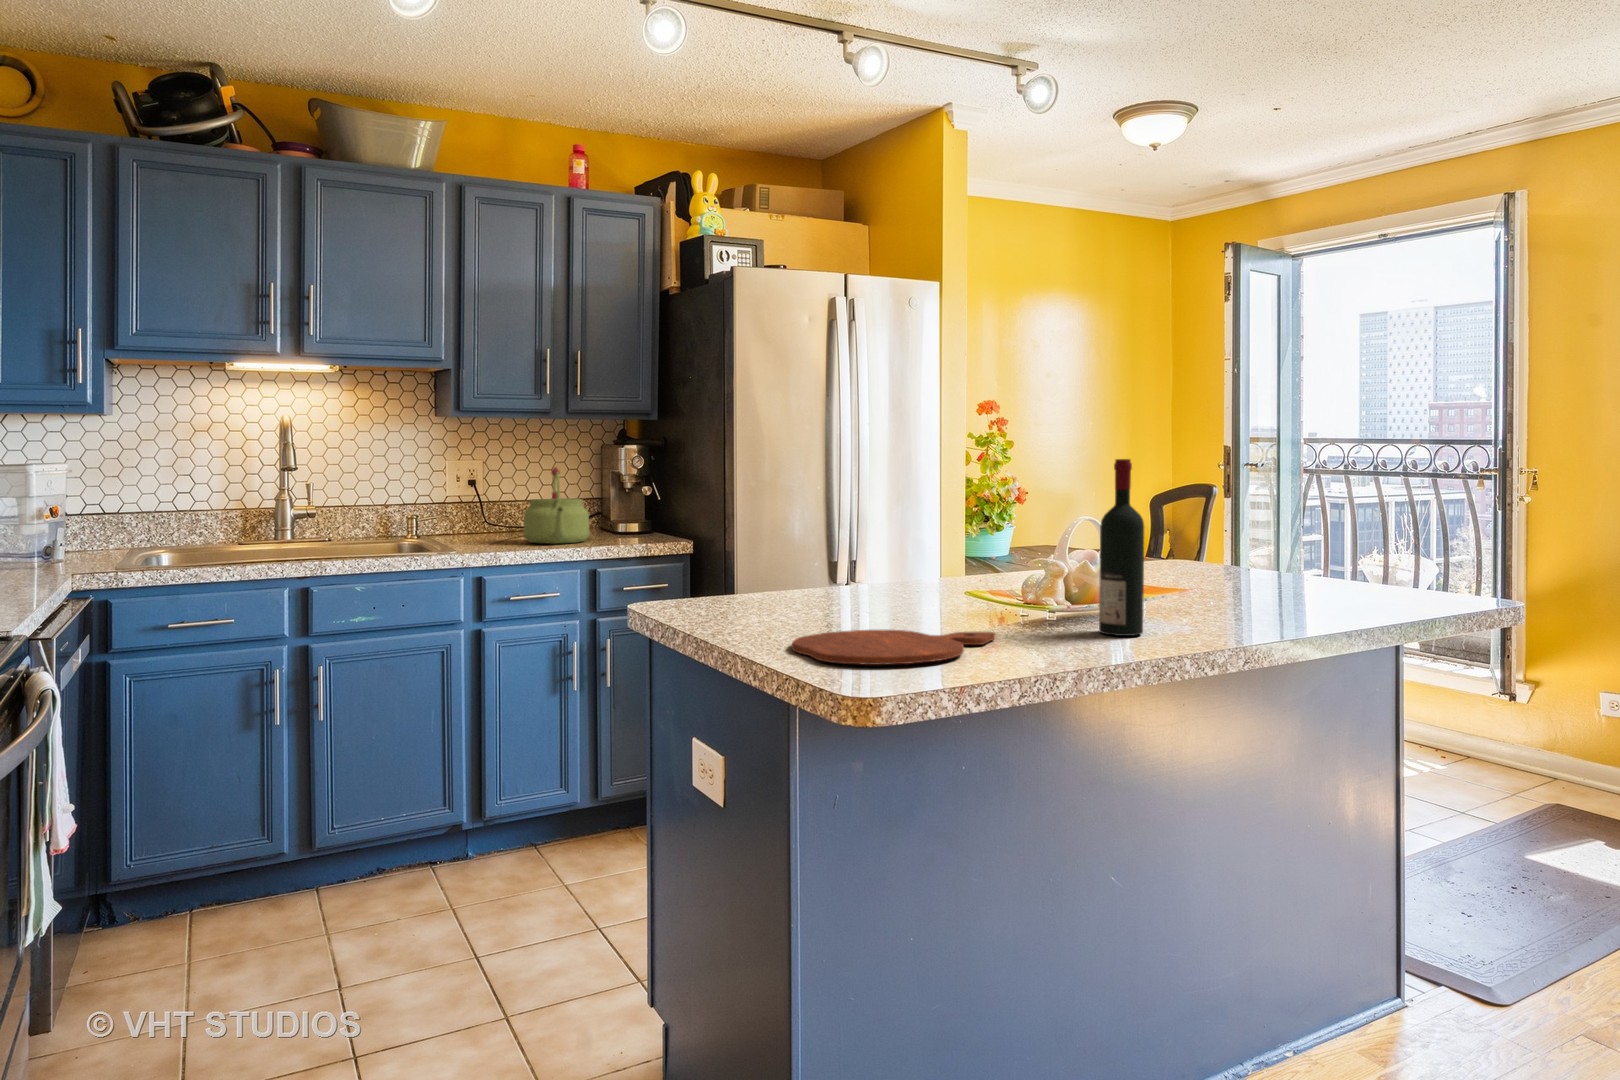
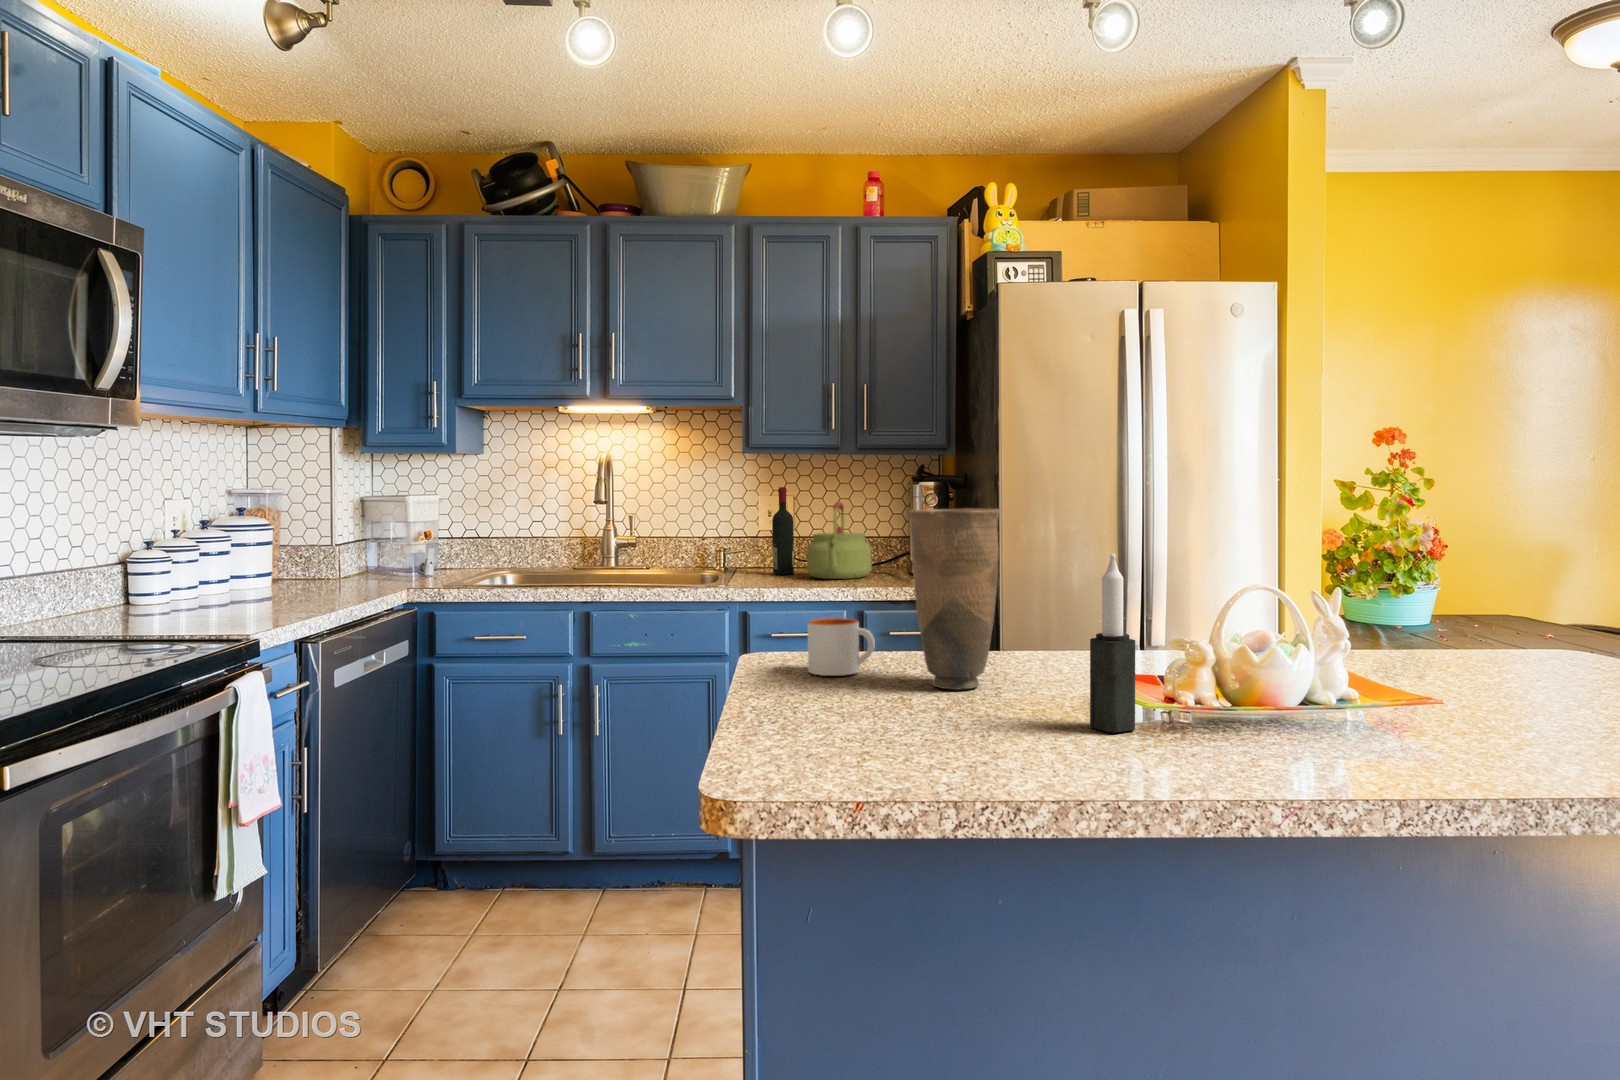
vase: none [821,455,902,613] -> present [908,508,1000,690]
wine bottle: present [1099,459,1144,636] -> present [772,487,794,575]
candle: none [1020,487,1055,630] -> present [1090,554,1135,733]
mug: none [714,559,776,611] -> present [808,618,875,676]
cutting board: present [792,630,995,665] -> none [770,713,1025,765]

